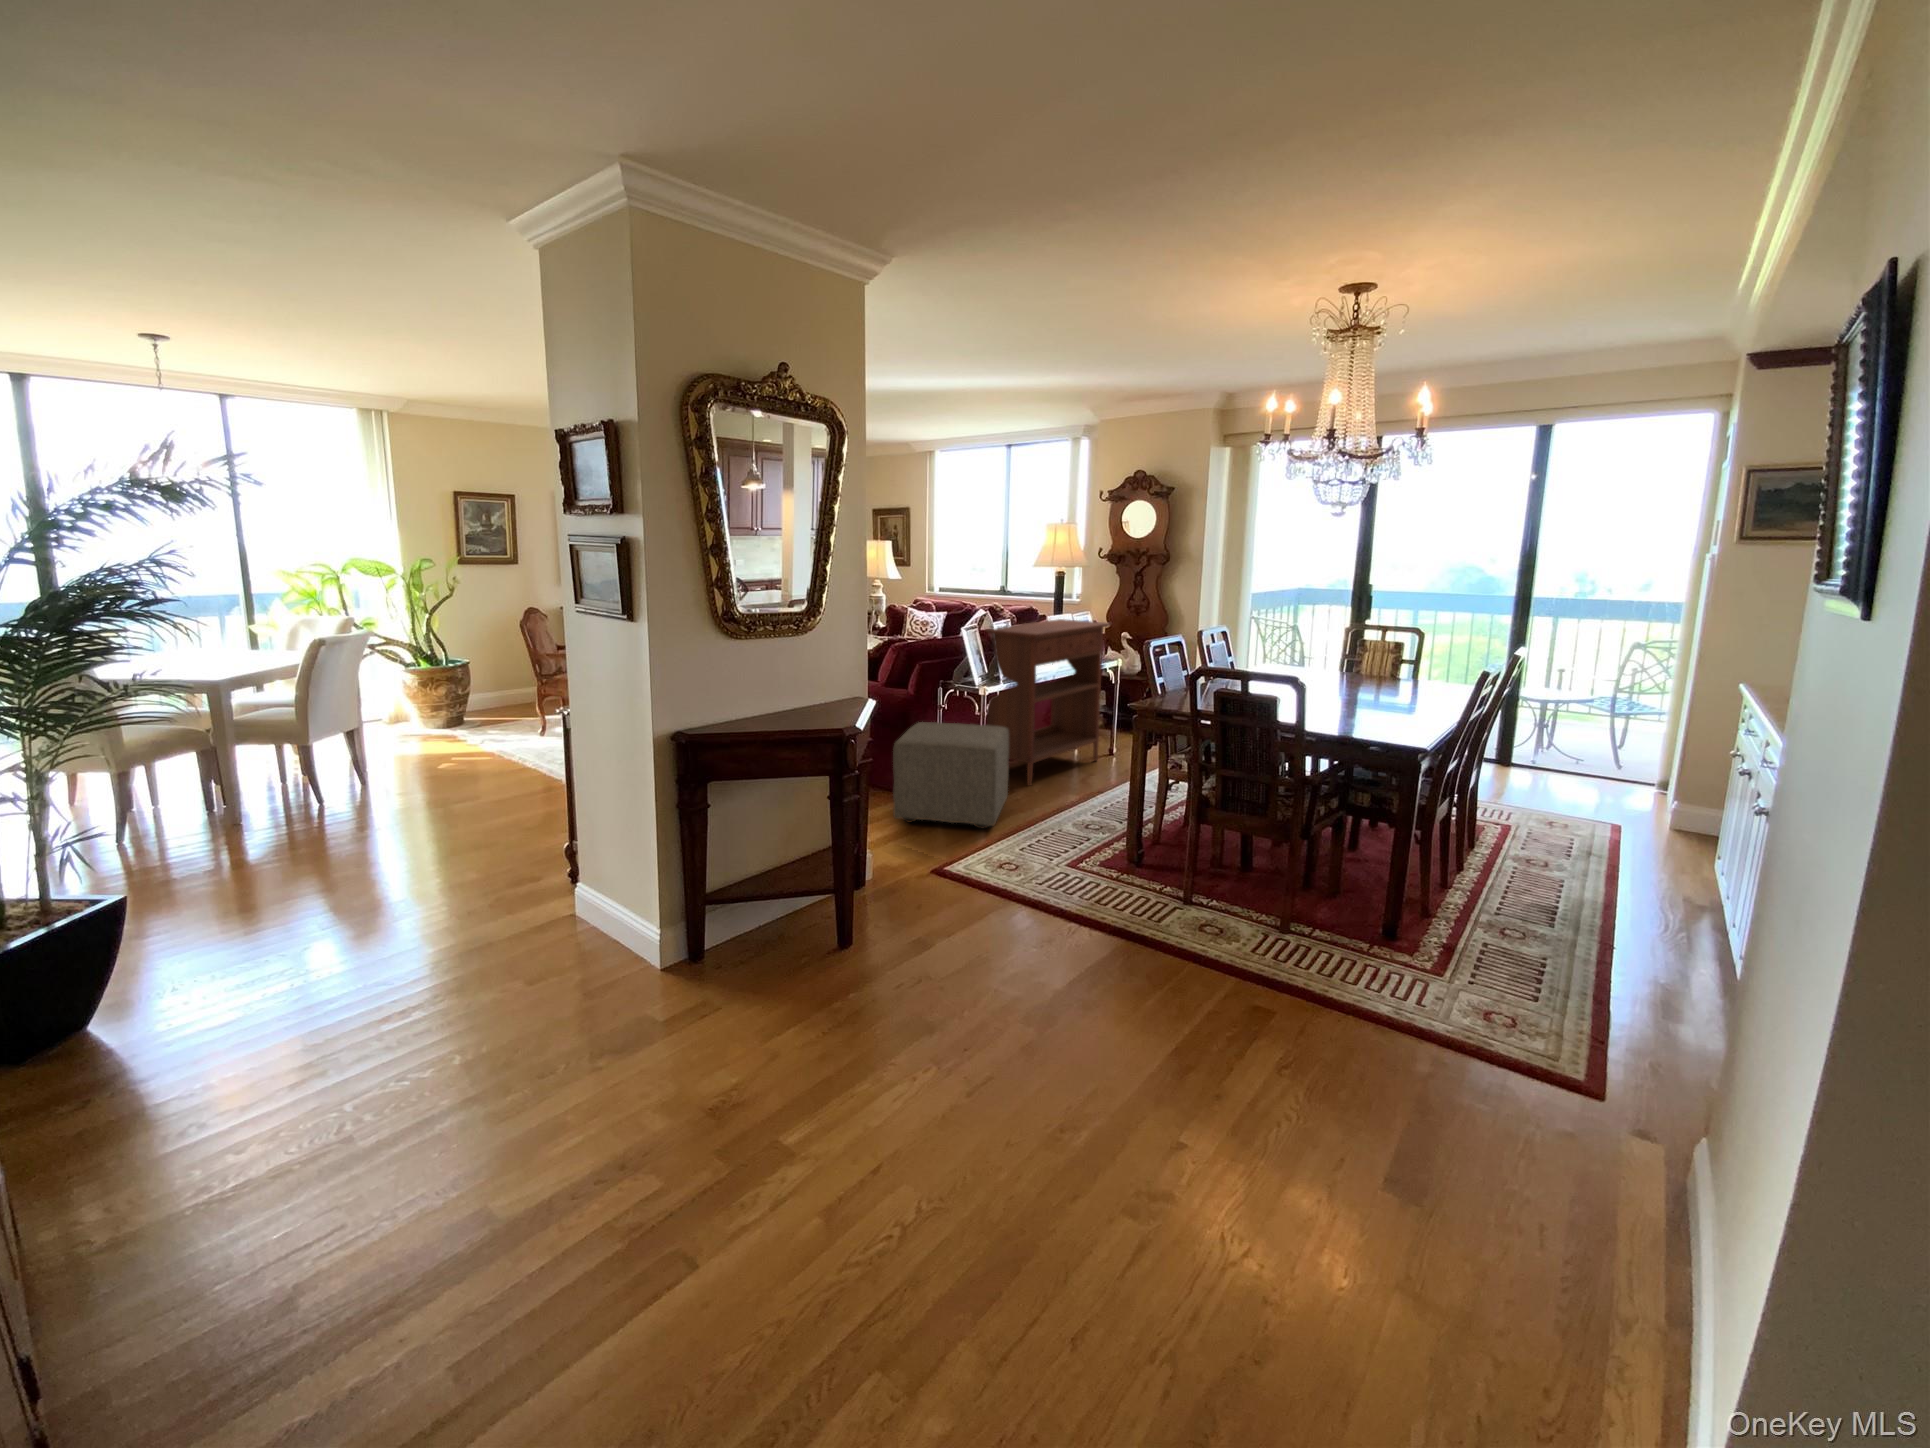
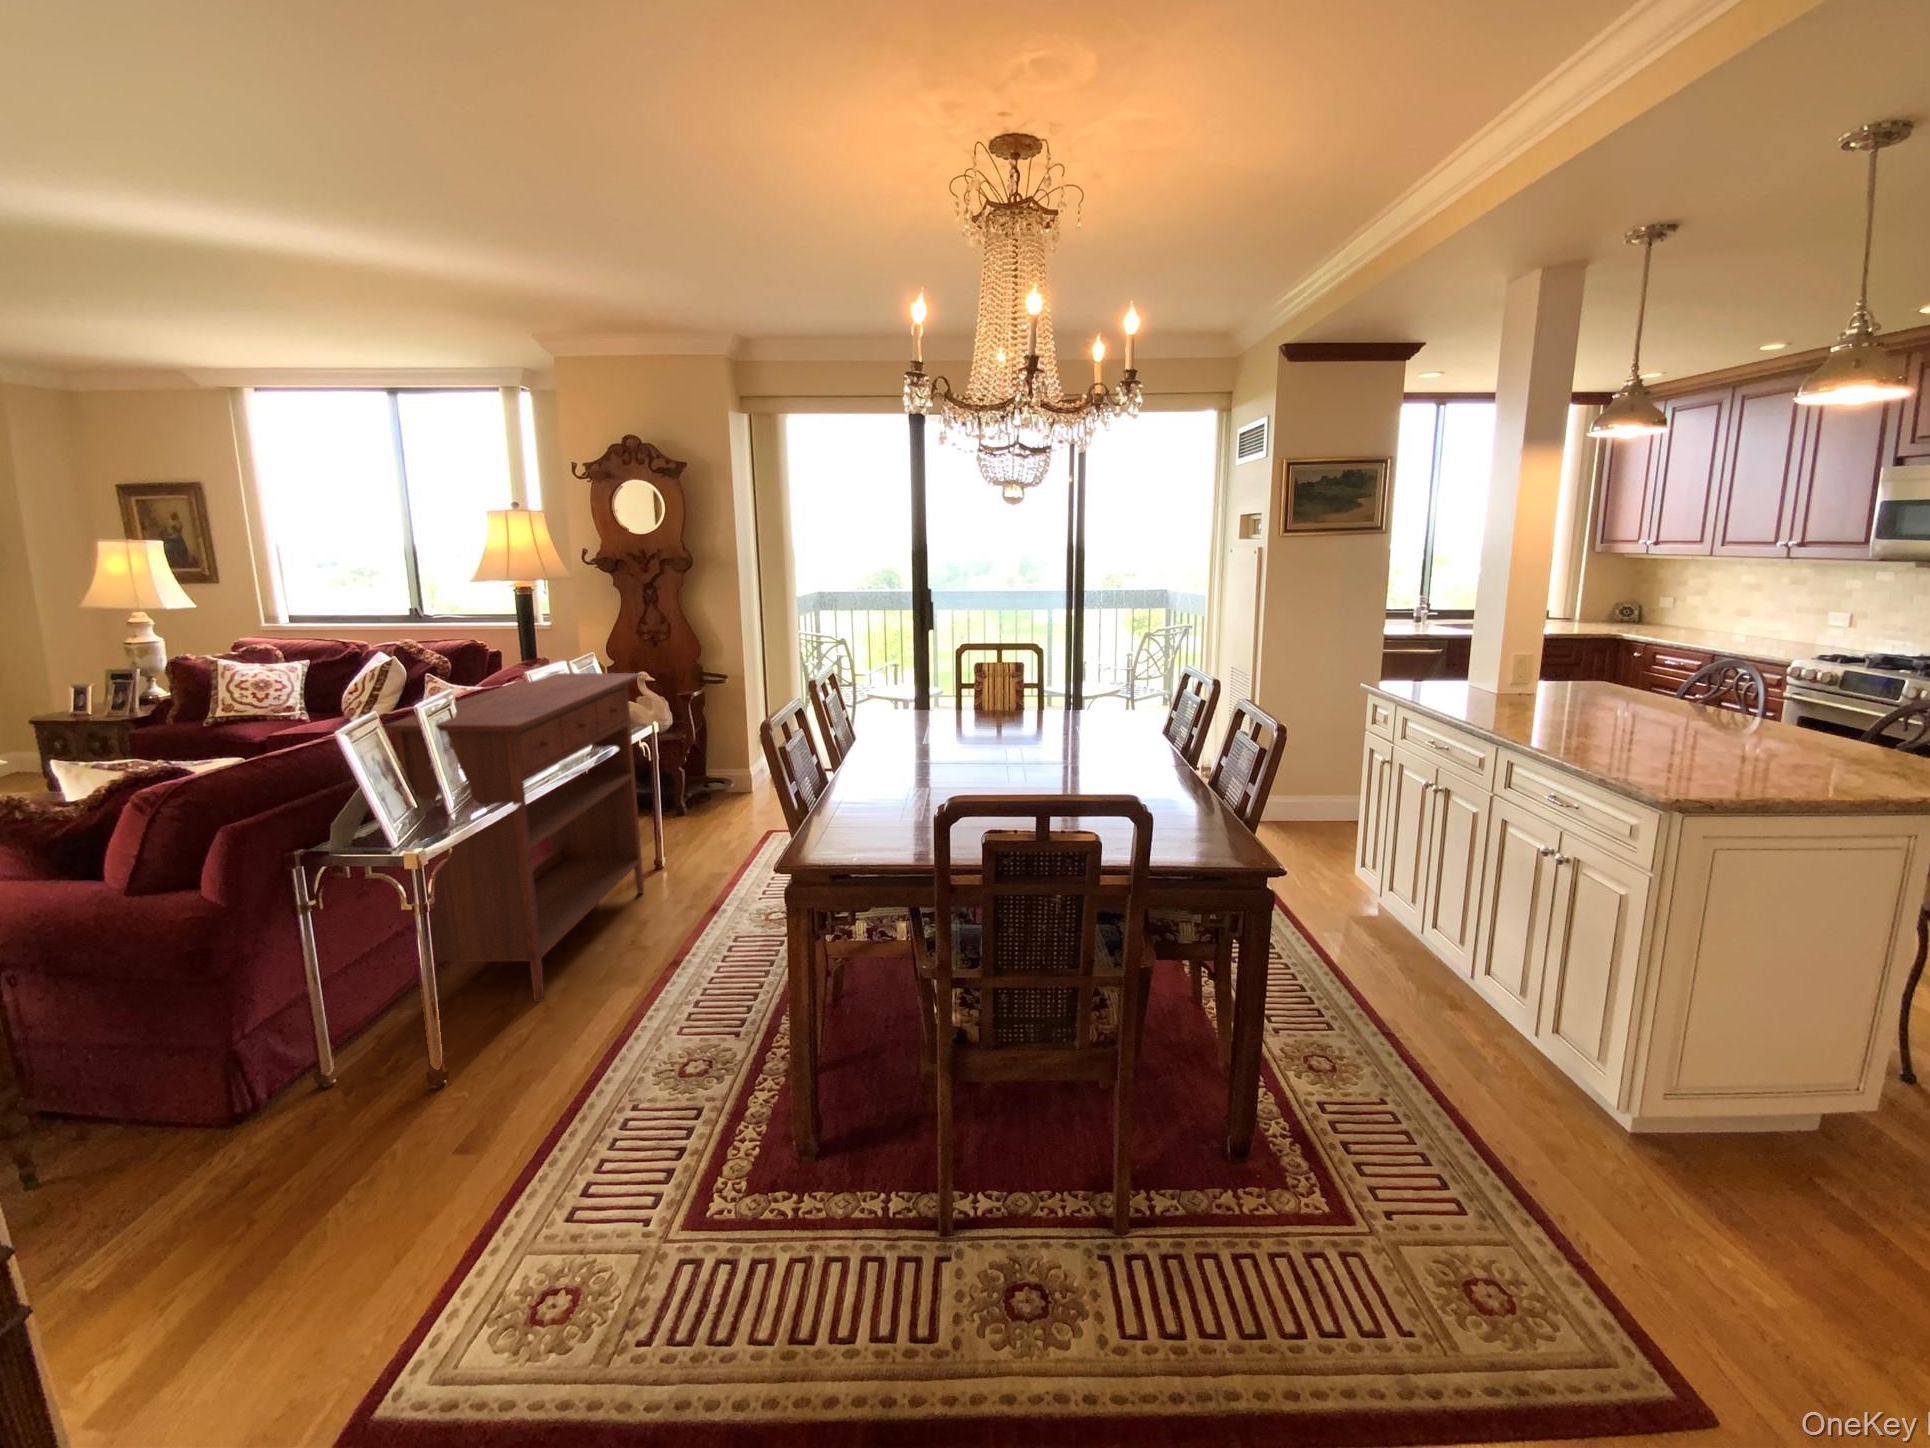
ottoman: present [893,722,1009,829] -> none [135,937,503,1308]

